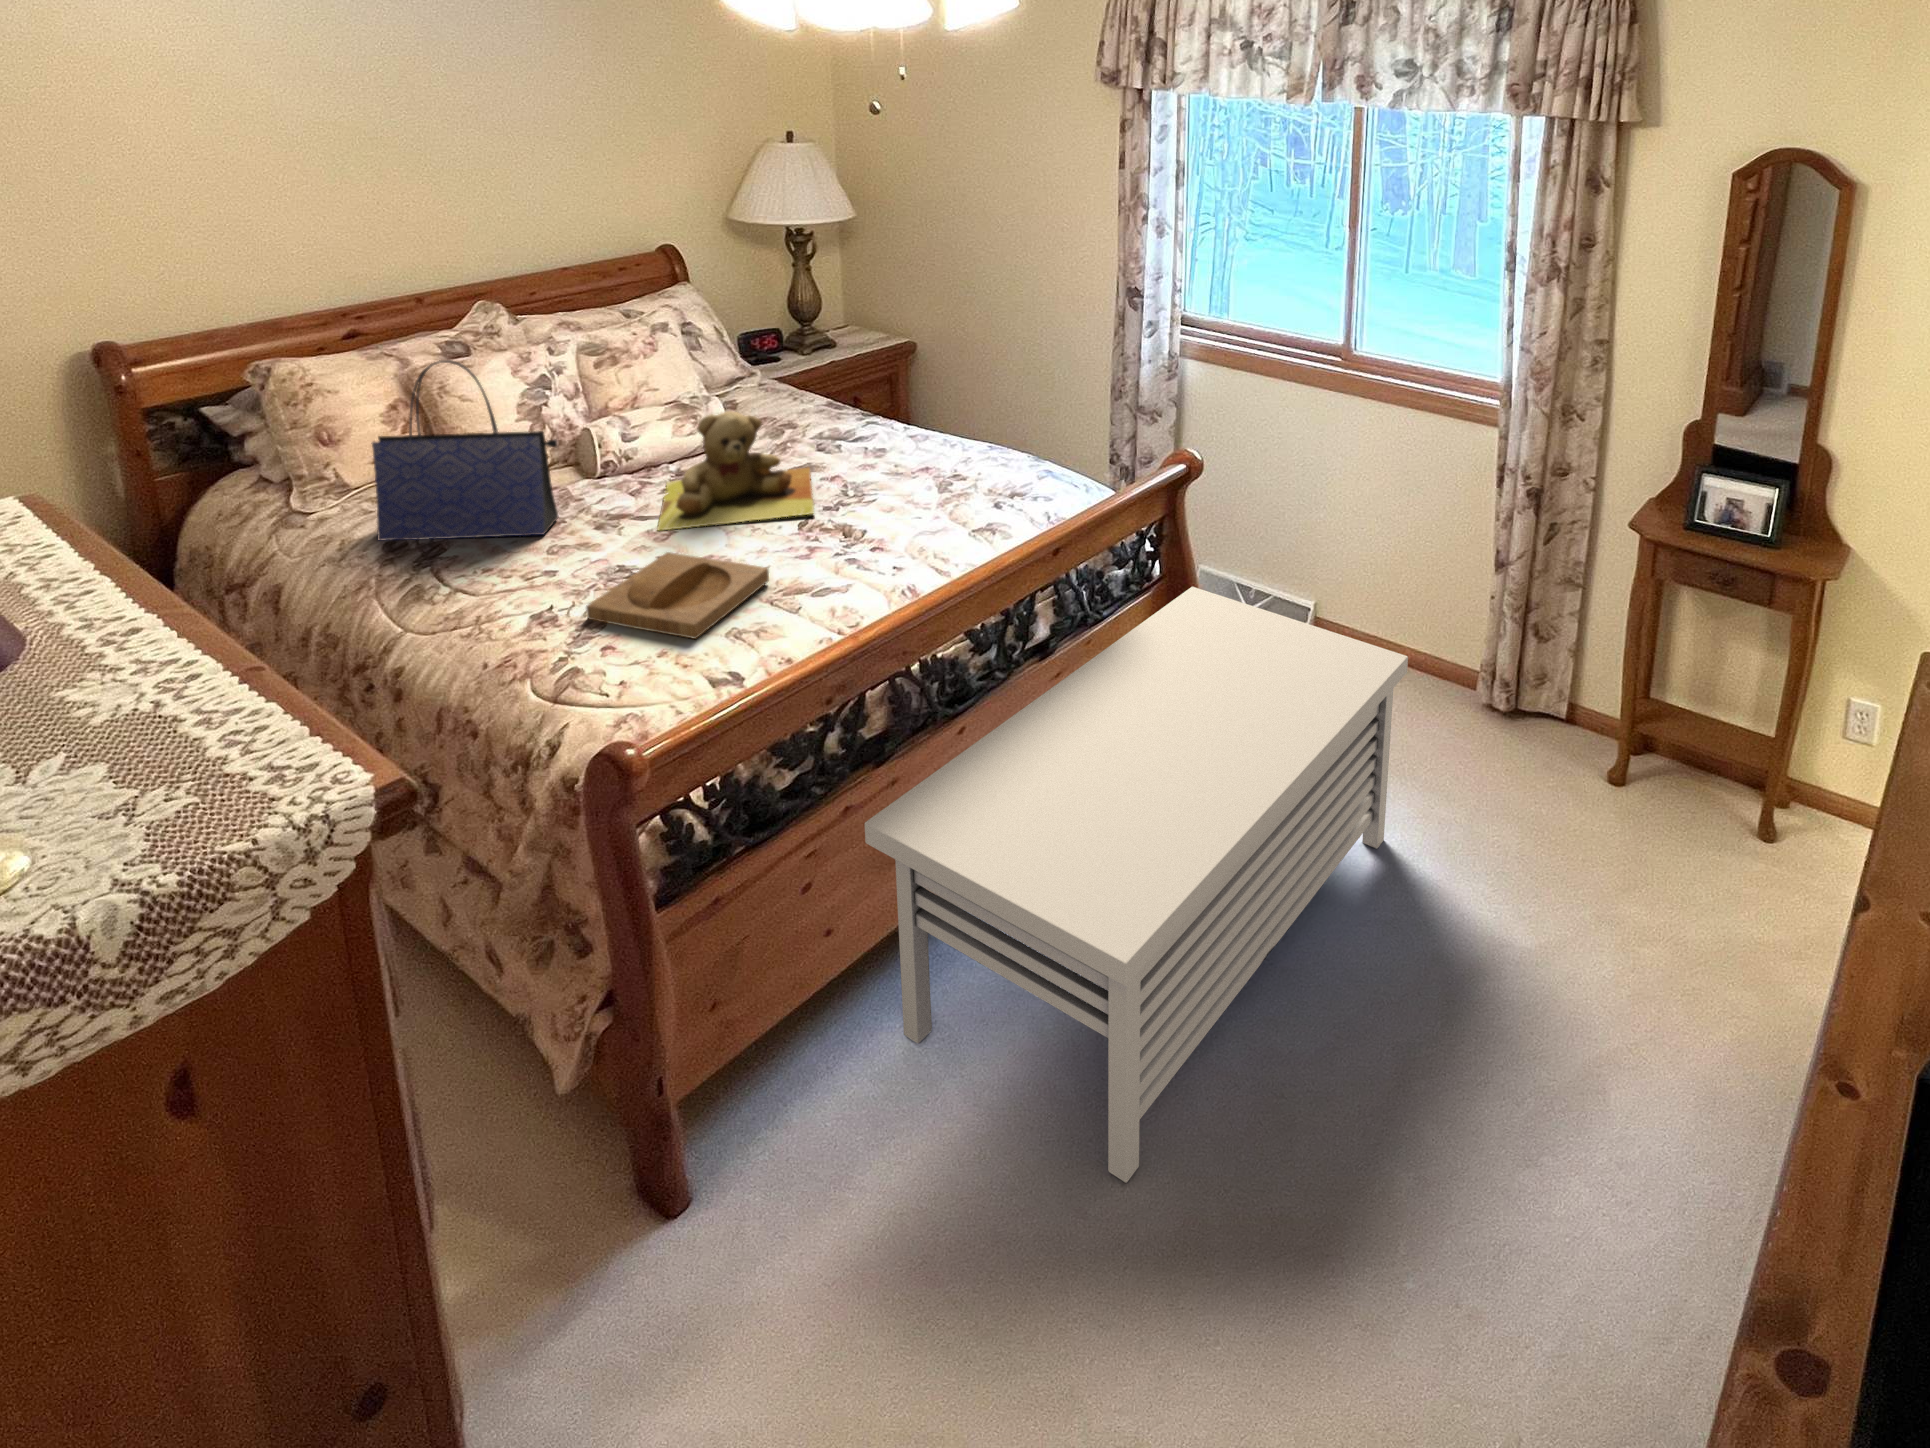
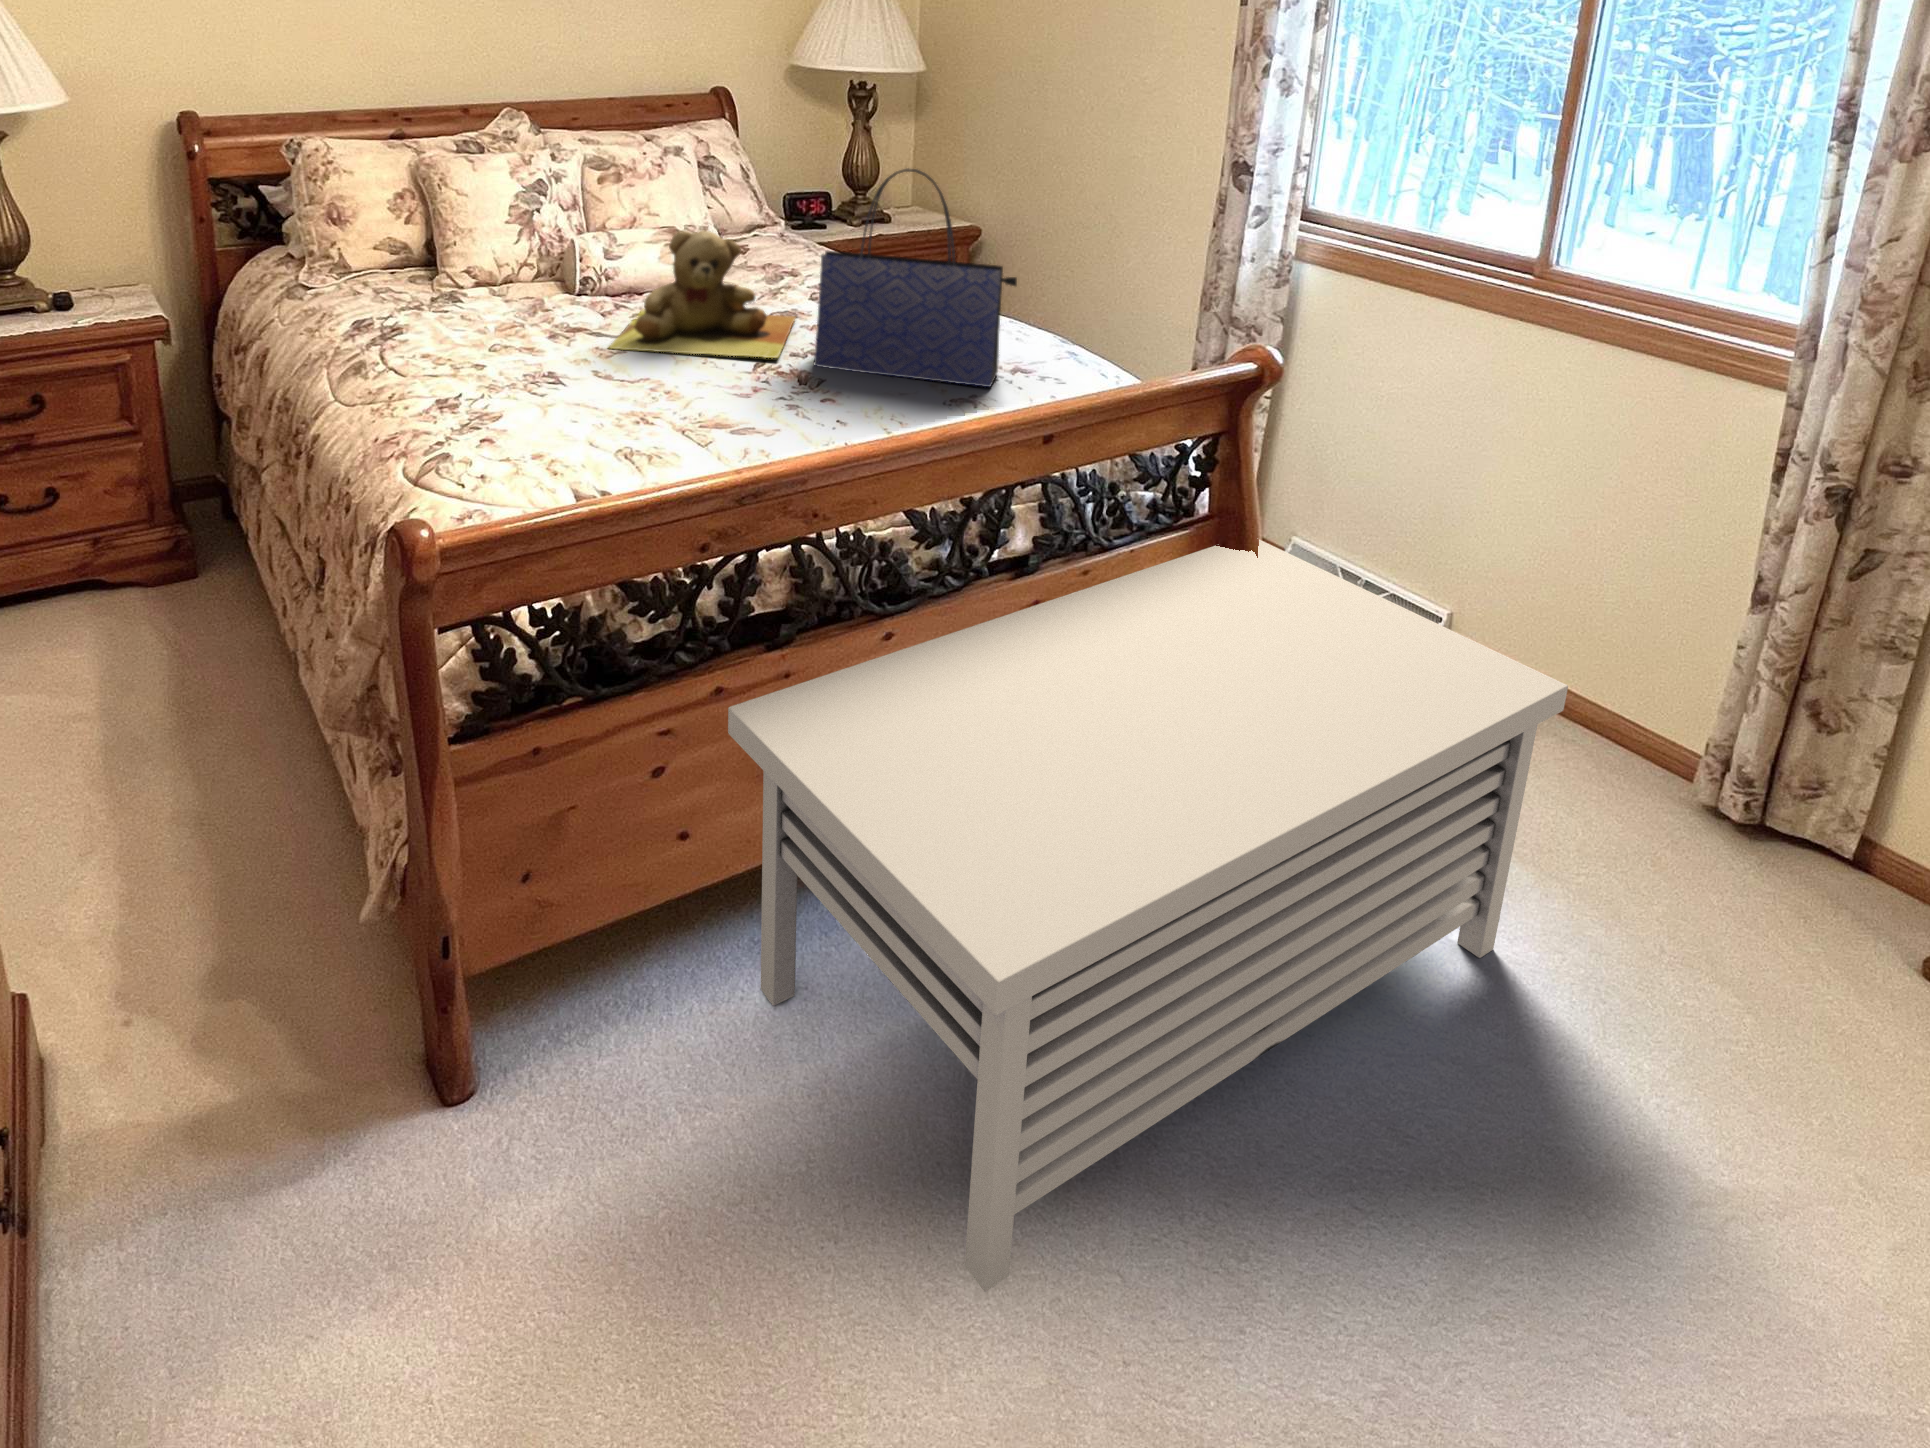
tote bag: present [371,360,559,541] -> present [813,168,1017,387]
tray: present [586,552,769,639] -> none [492,364,696,452]

